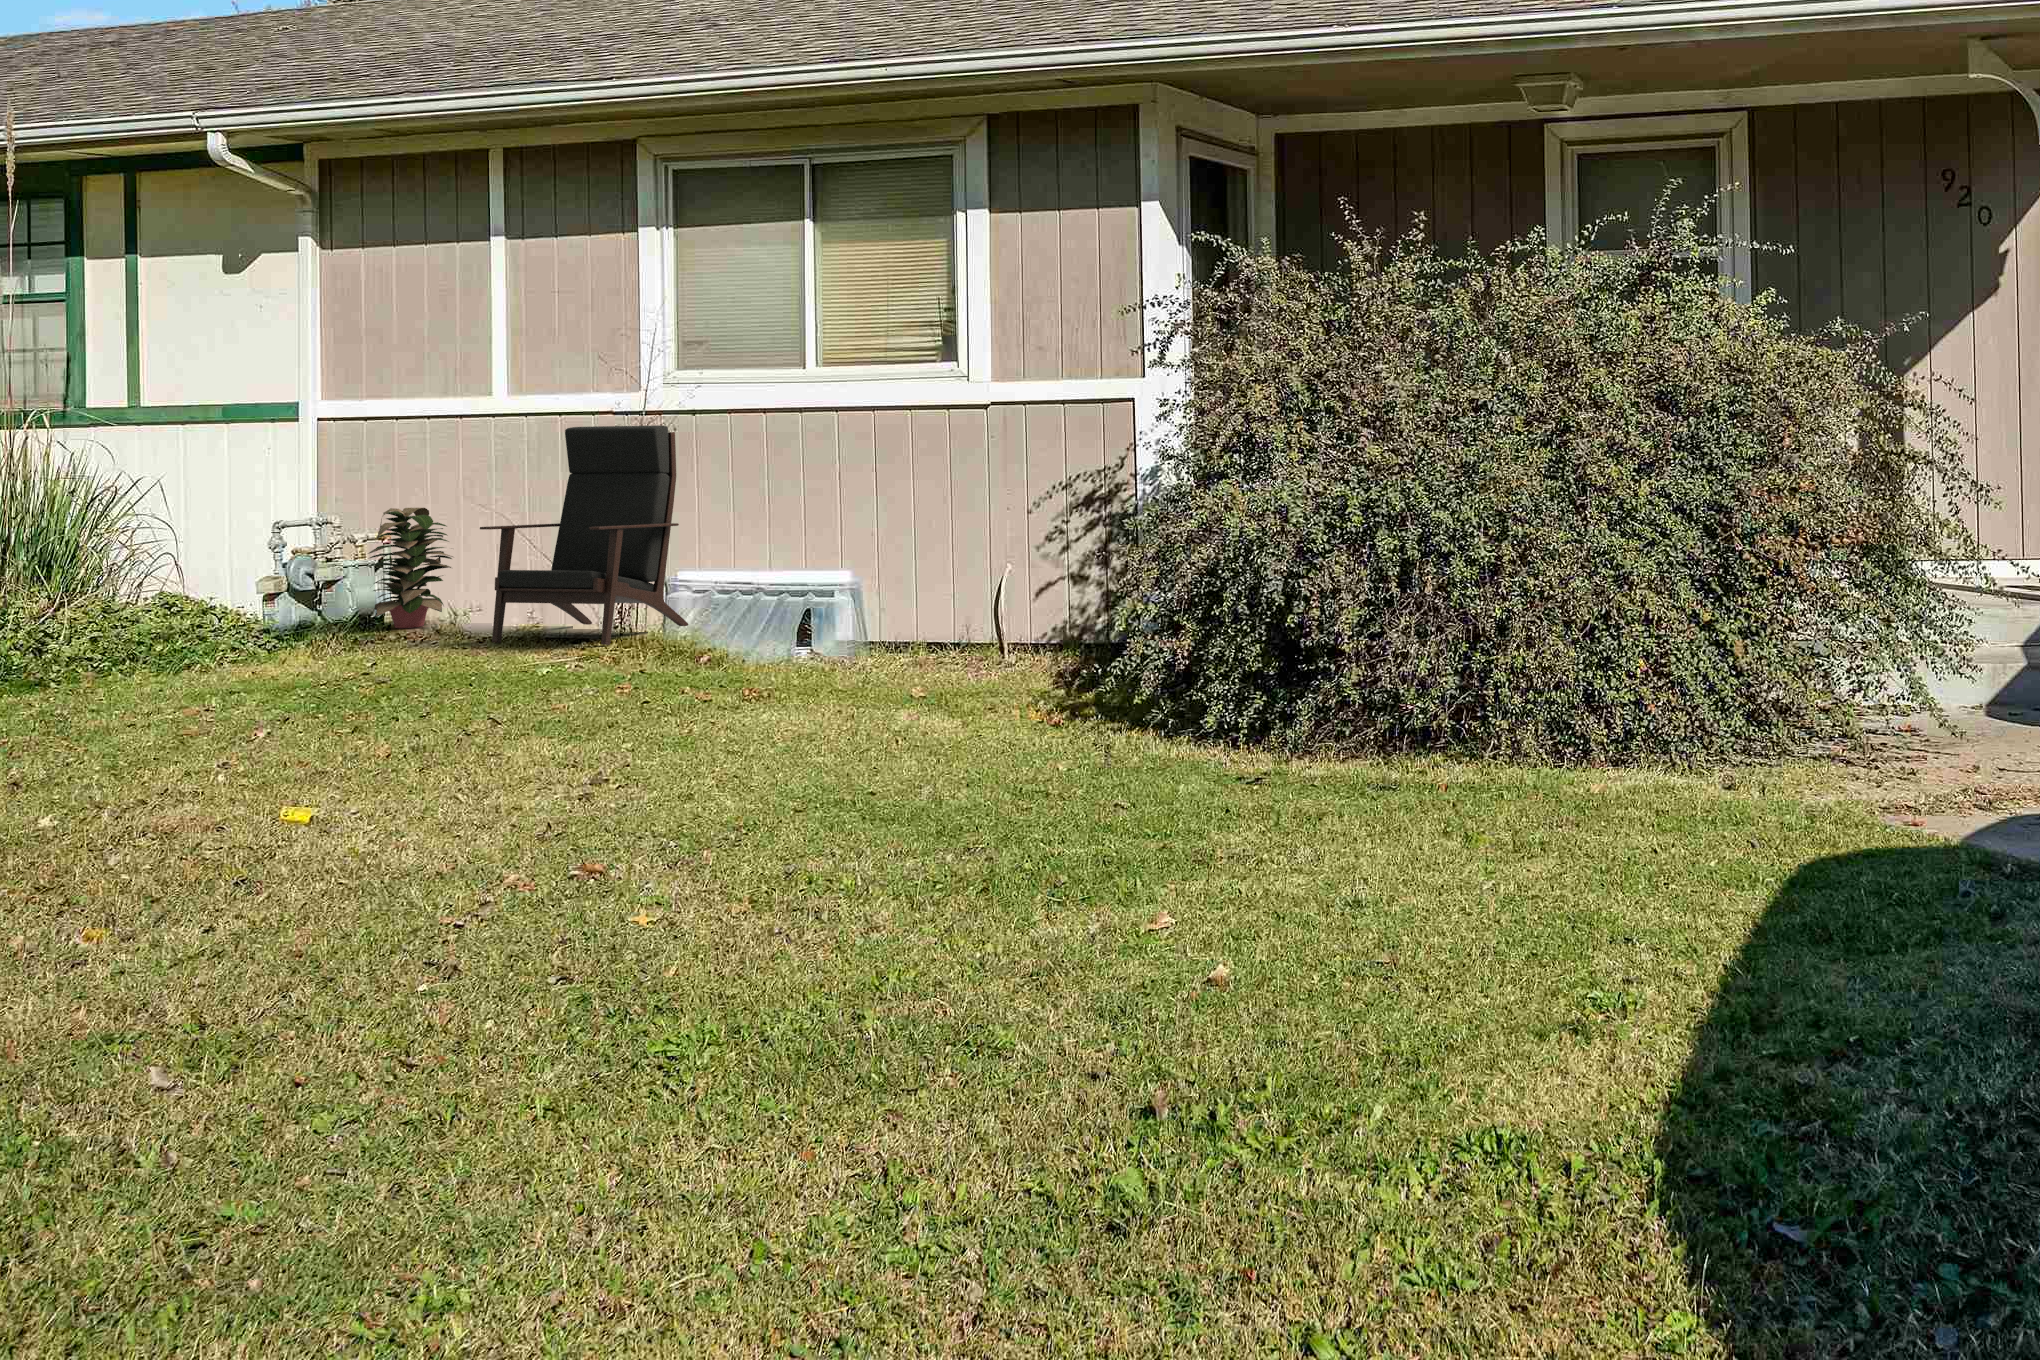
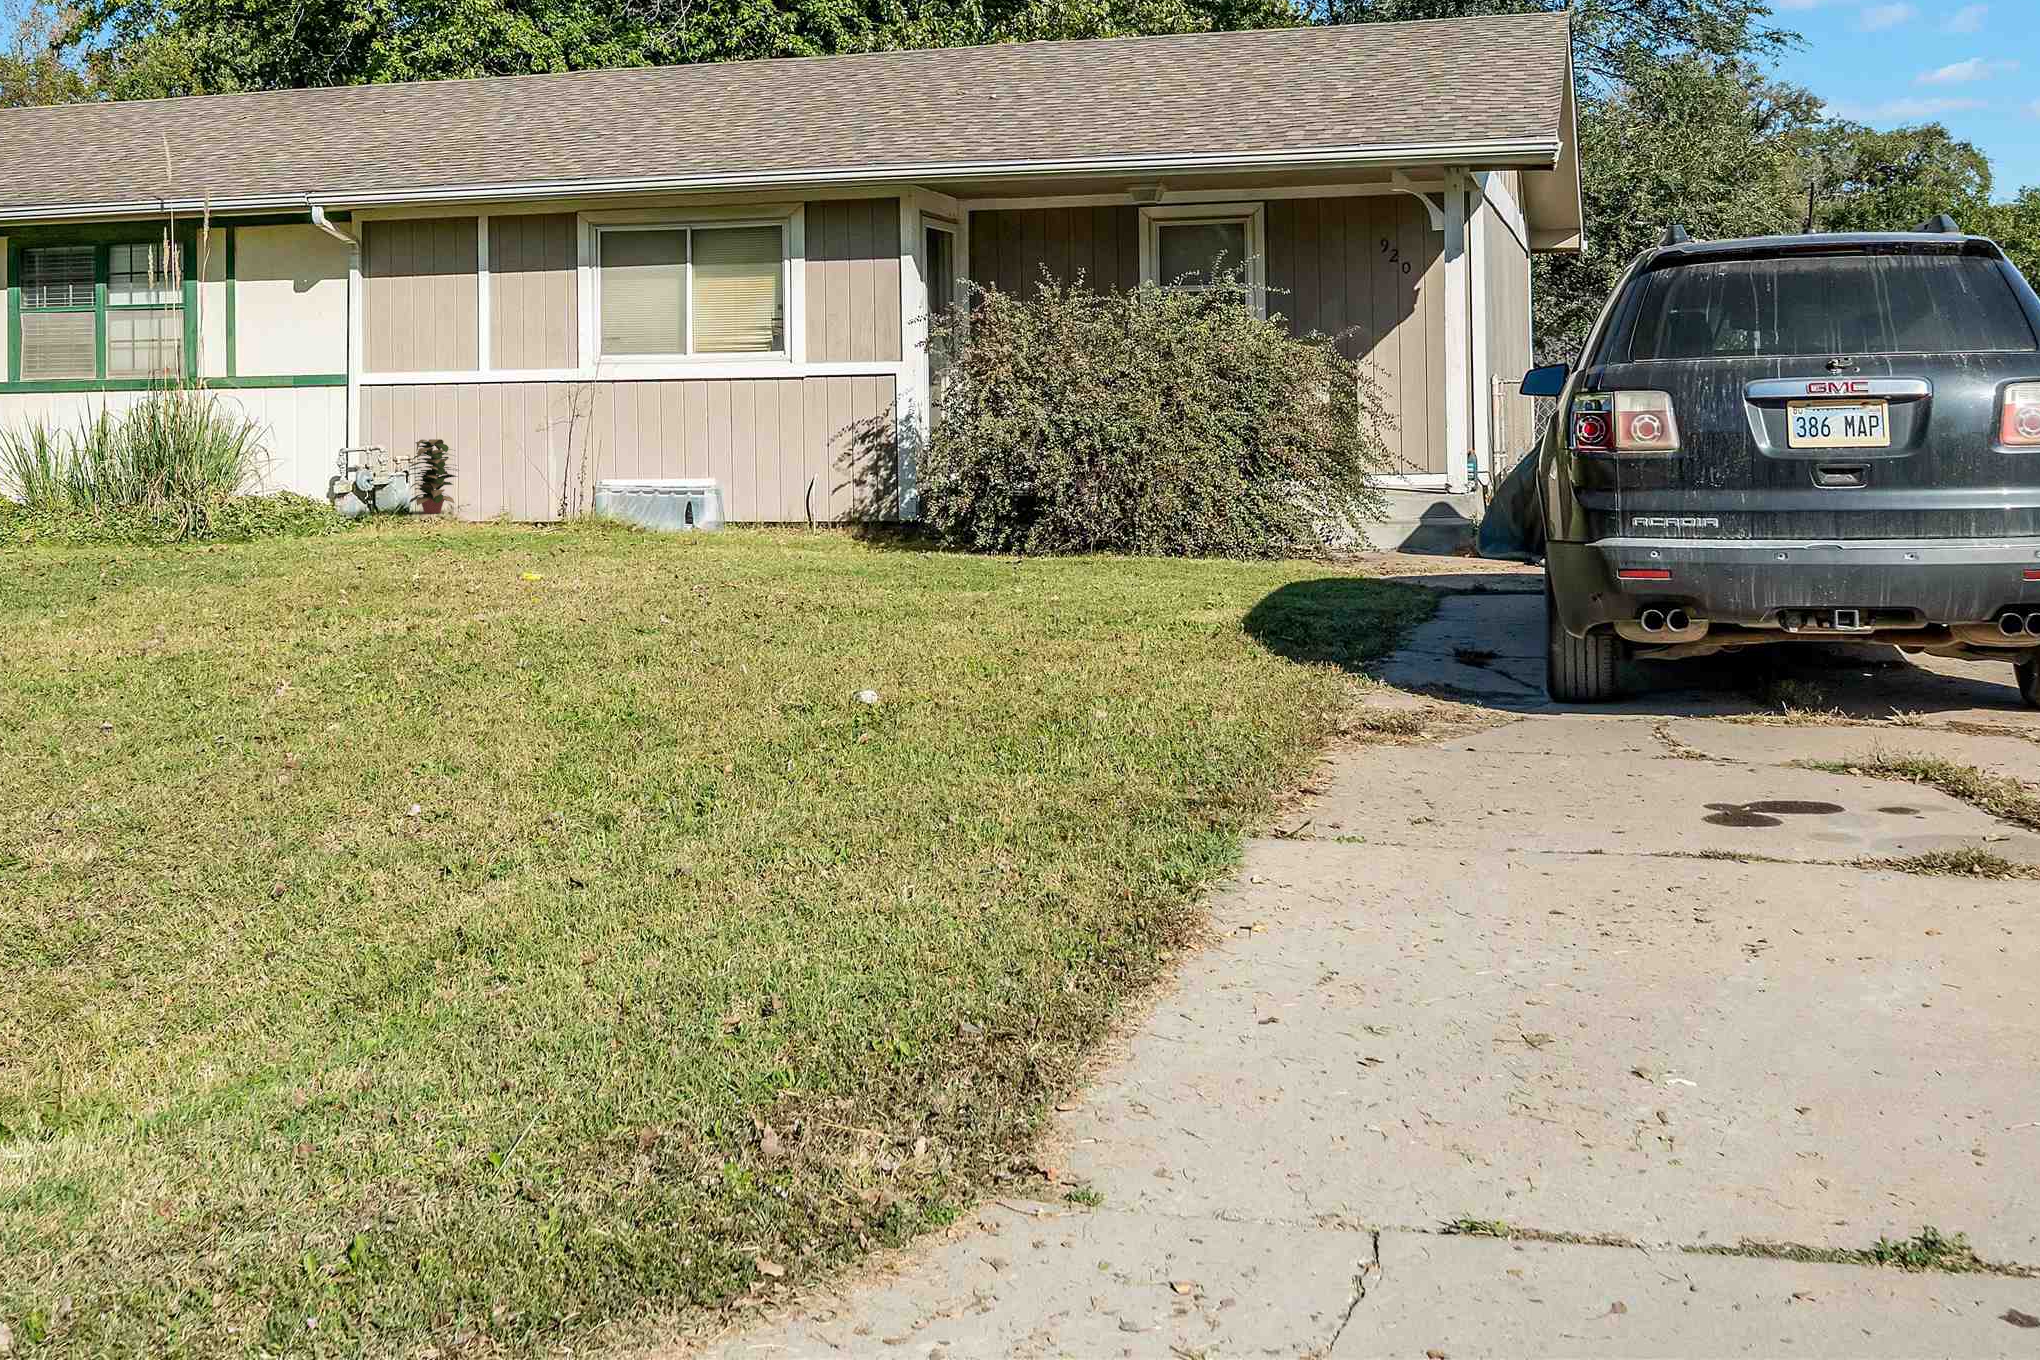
lounge chair: present [480,425,688,645] -> none [497,389,611,519]

